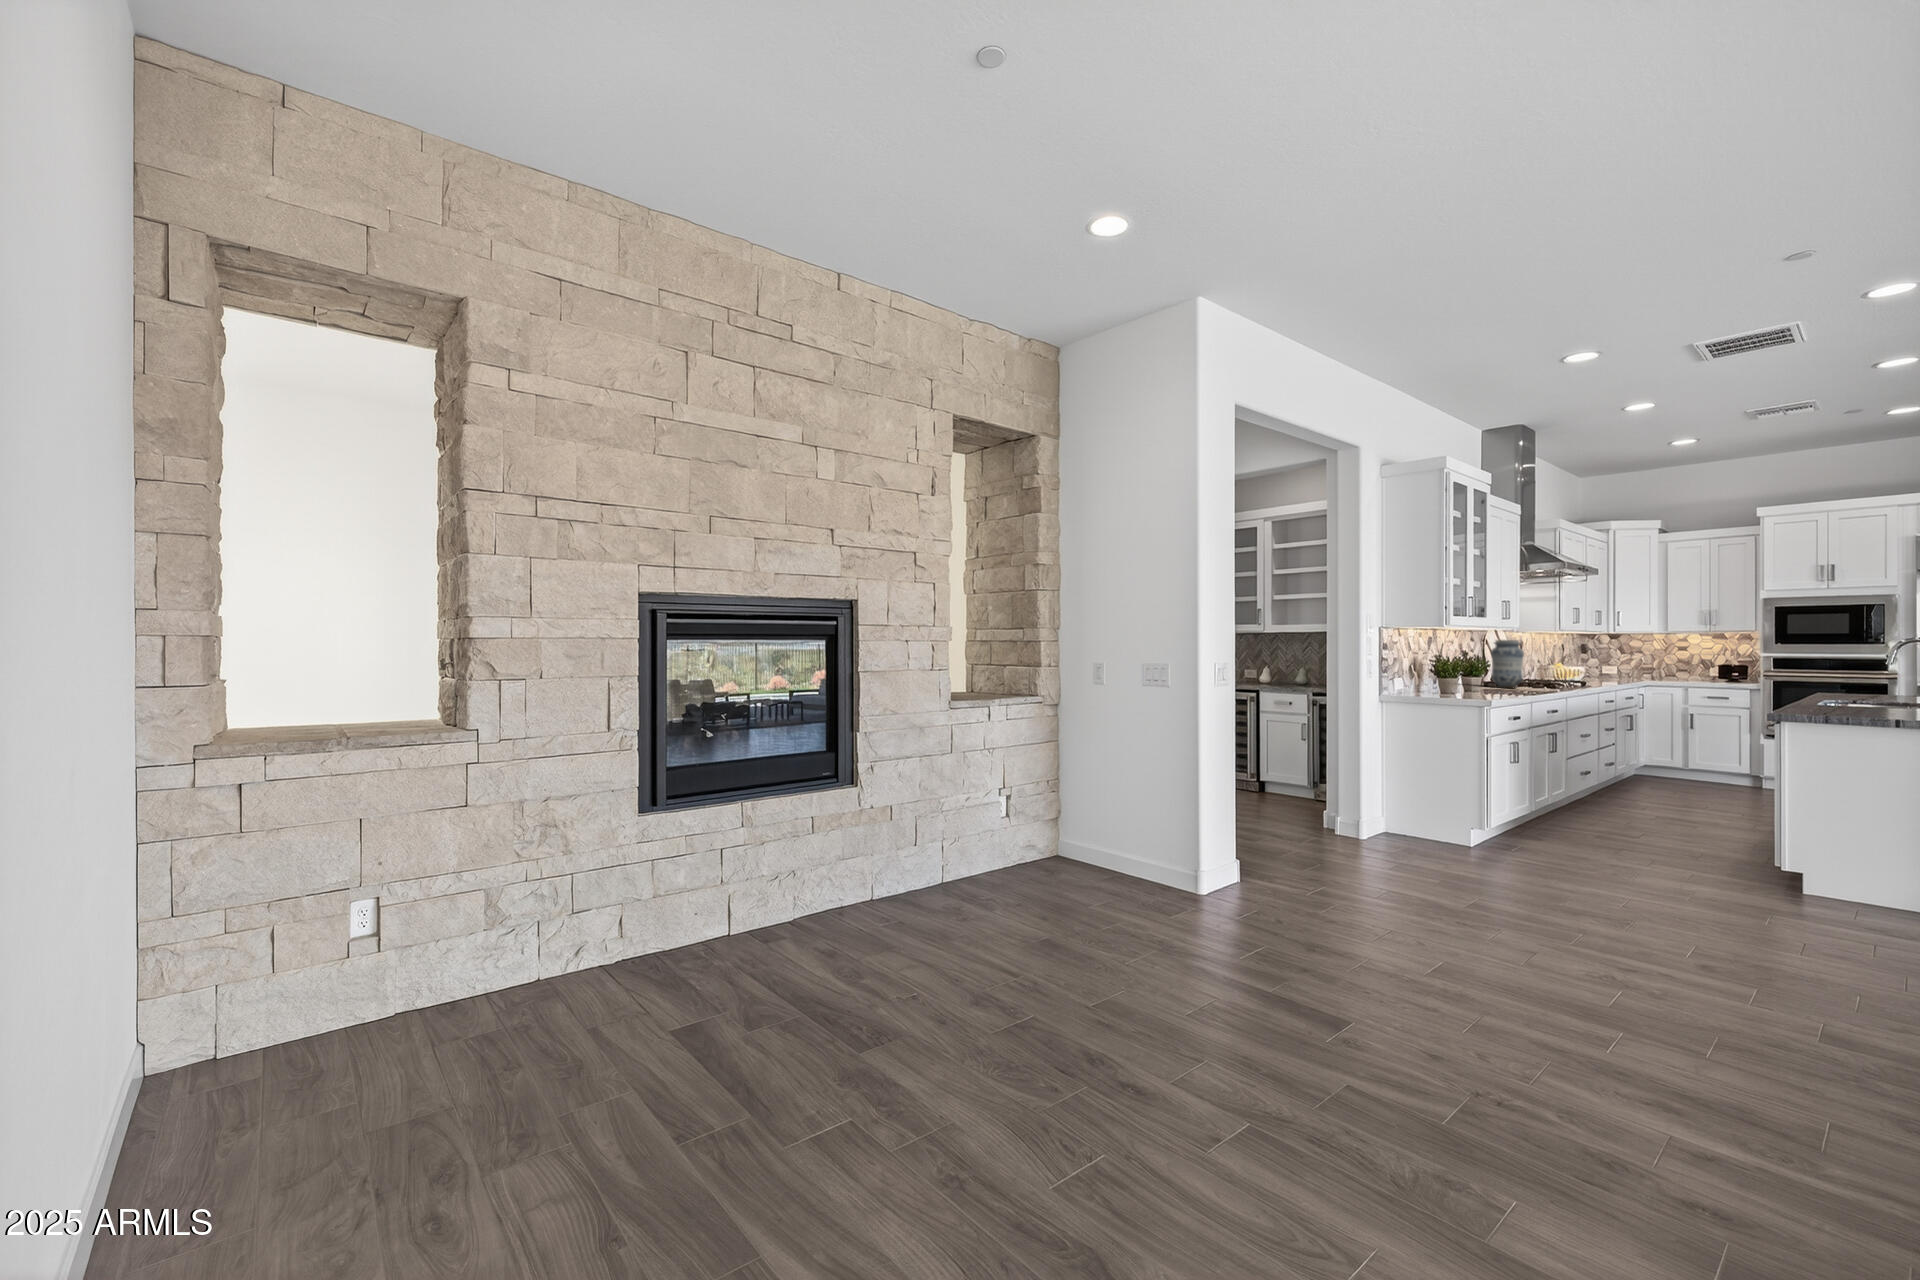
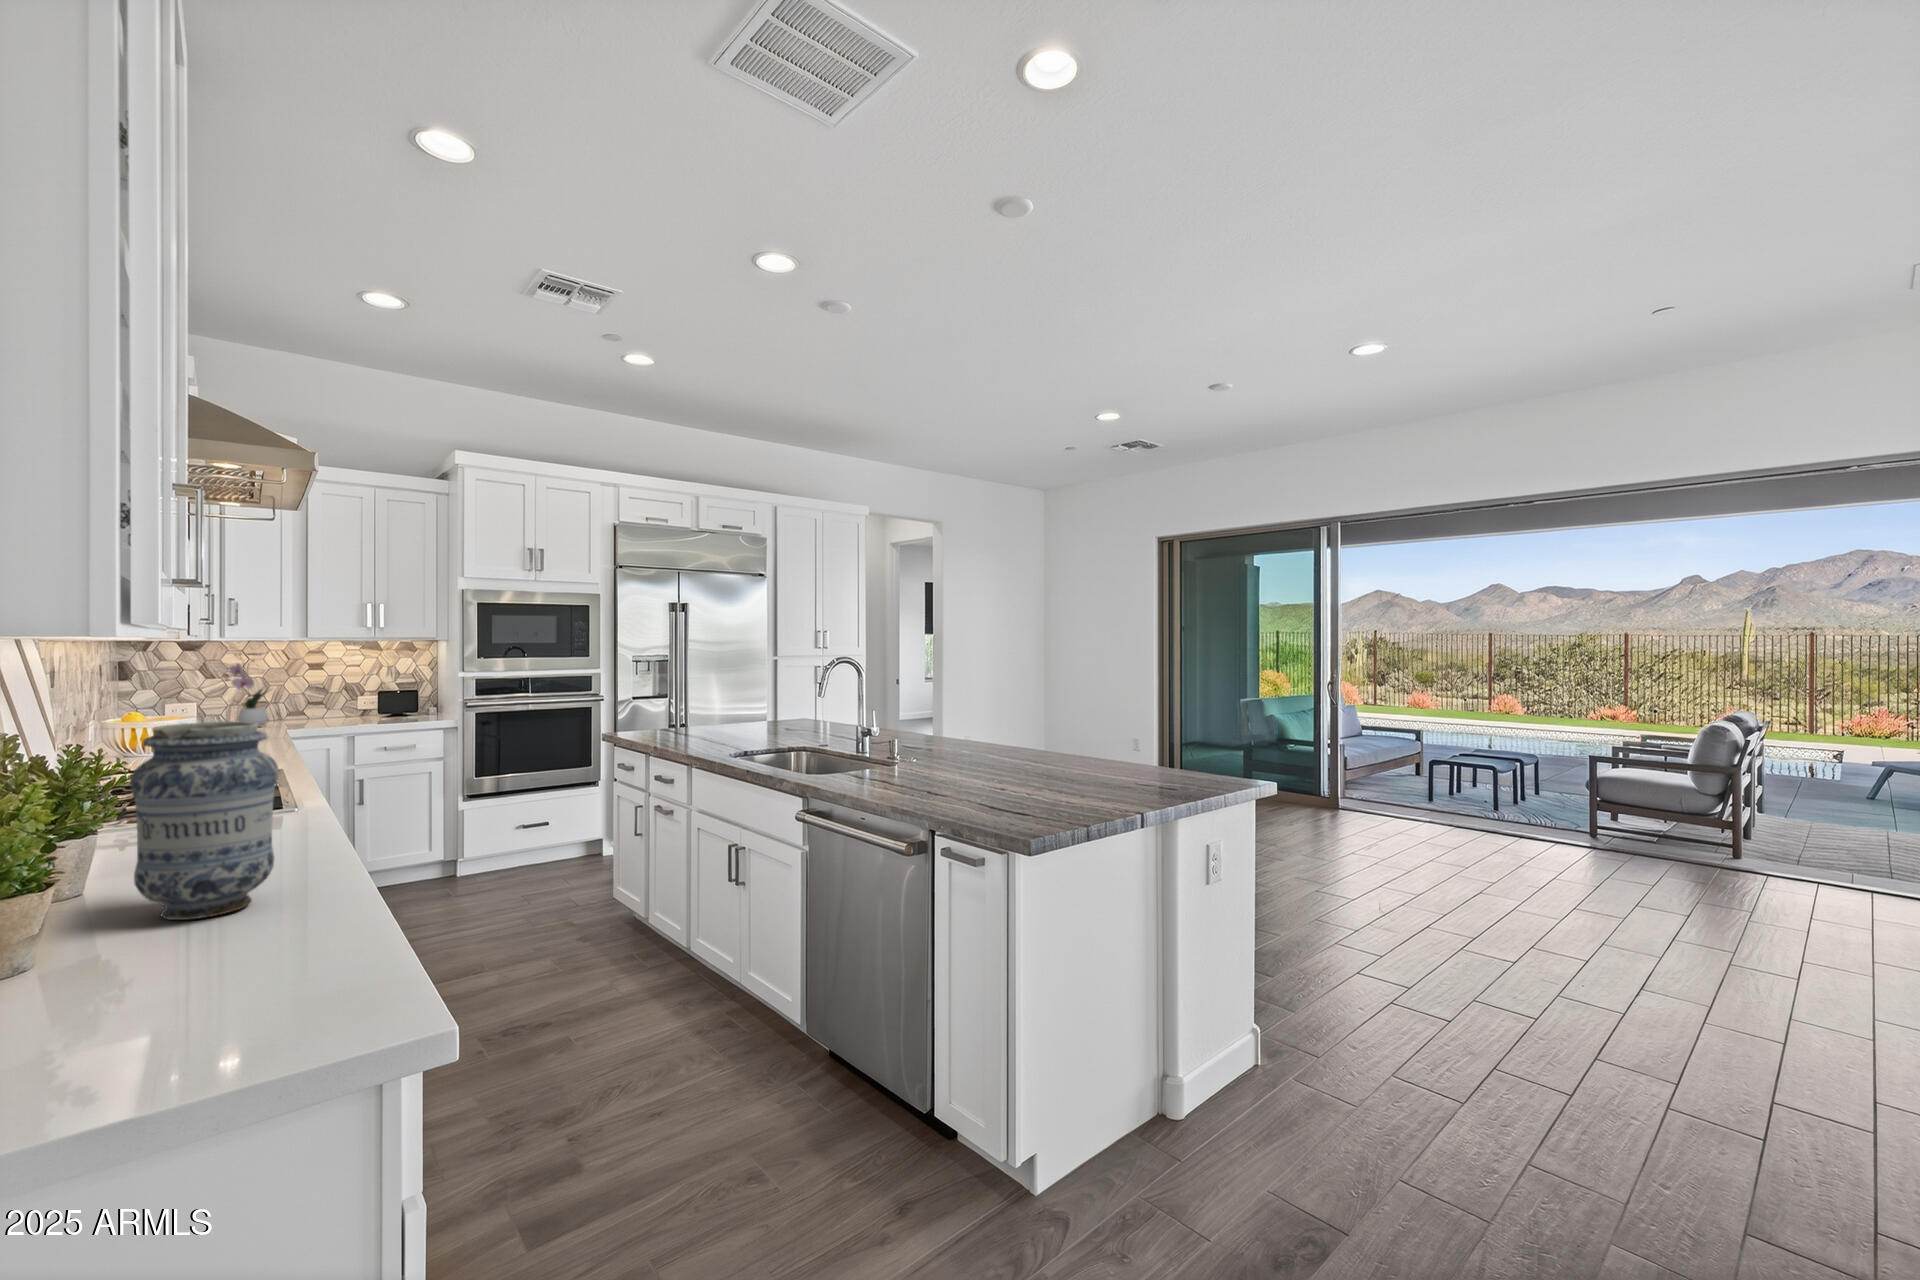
flower arrangement: none [1624,639,1646,679] -> present [230,654,268,727]

